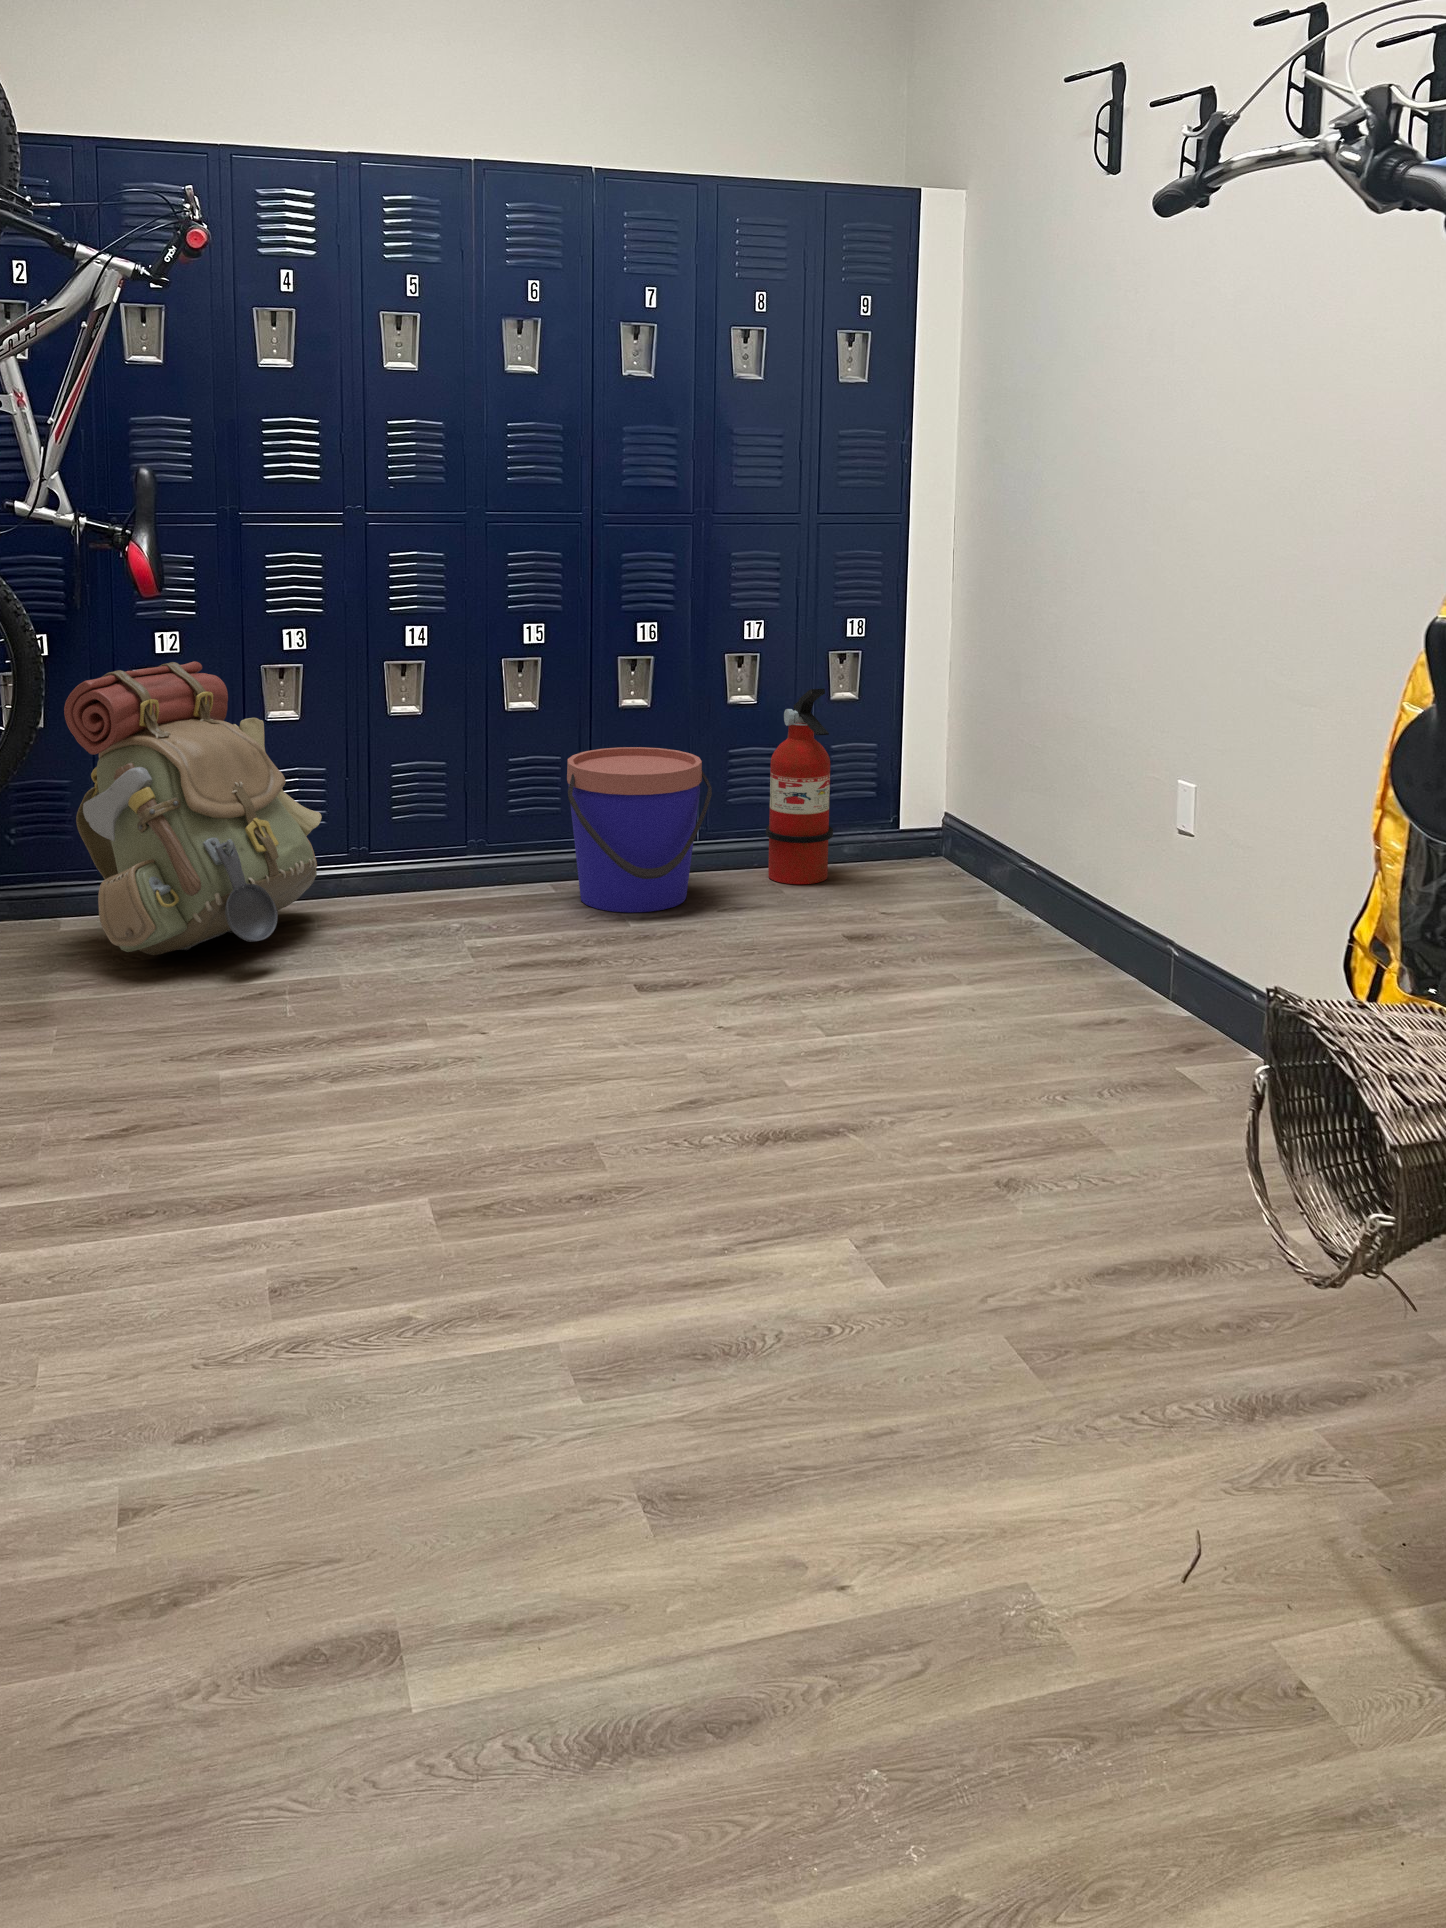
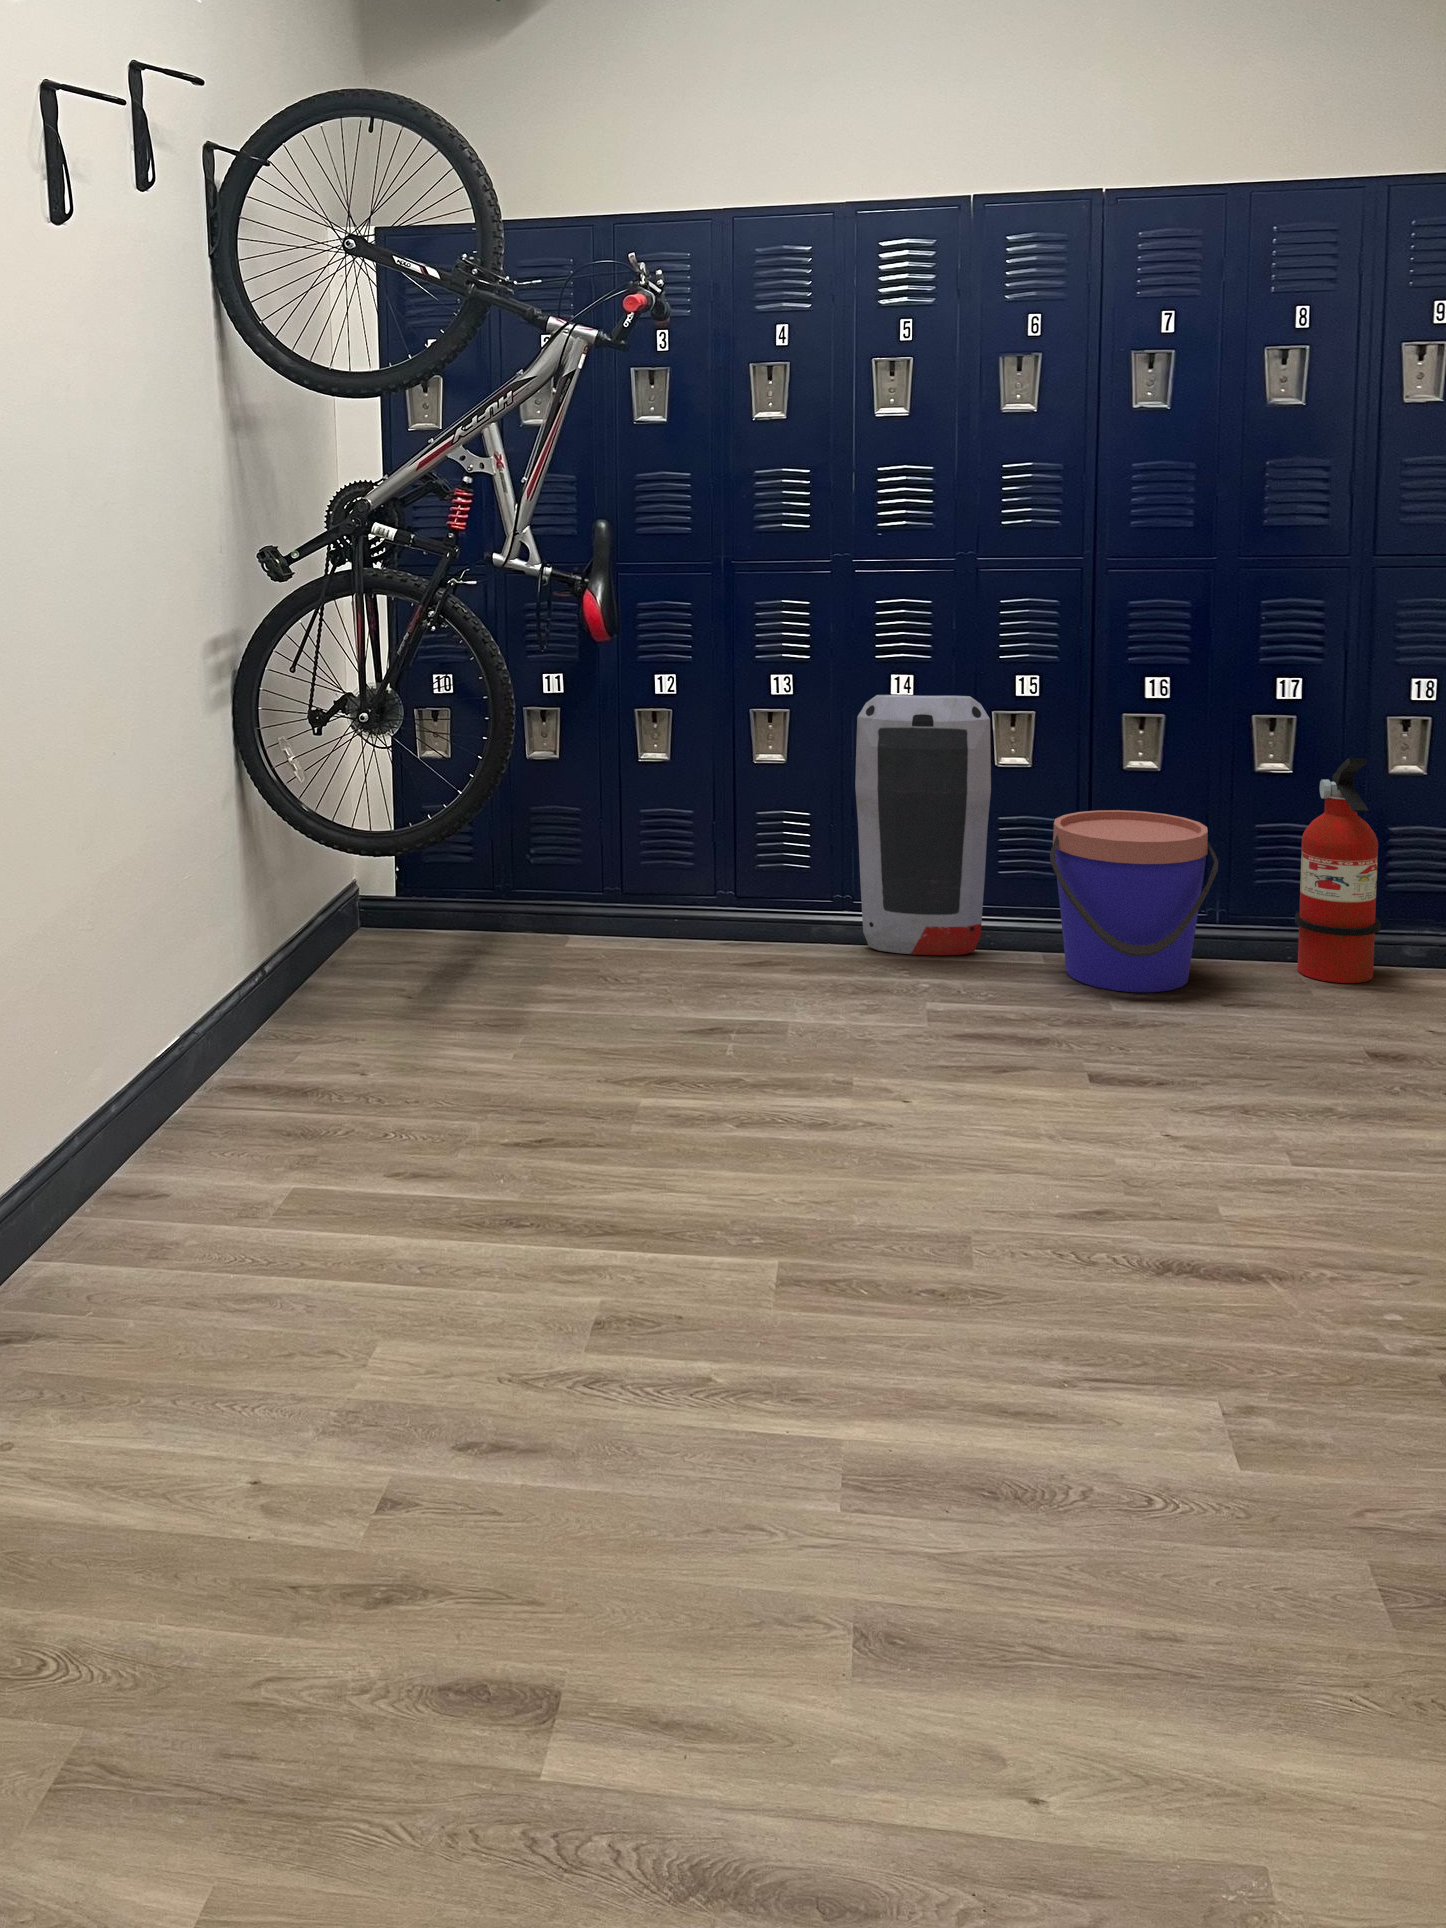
air purifier: none [375,647,506,901] -> present [855,695,991,955]
backpack: present [64,661,322,955] -> none [562,701,796,976]

